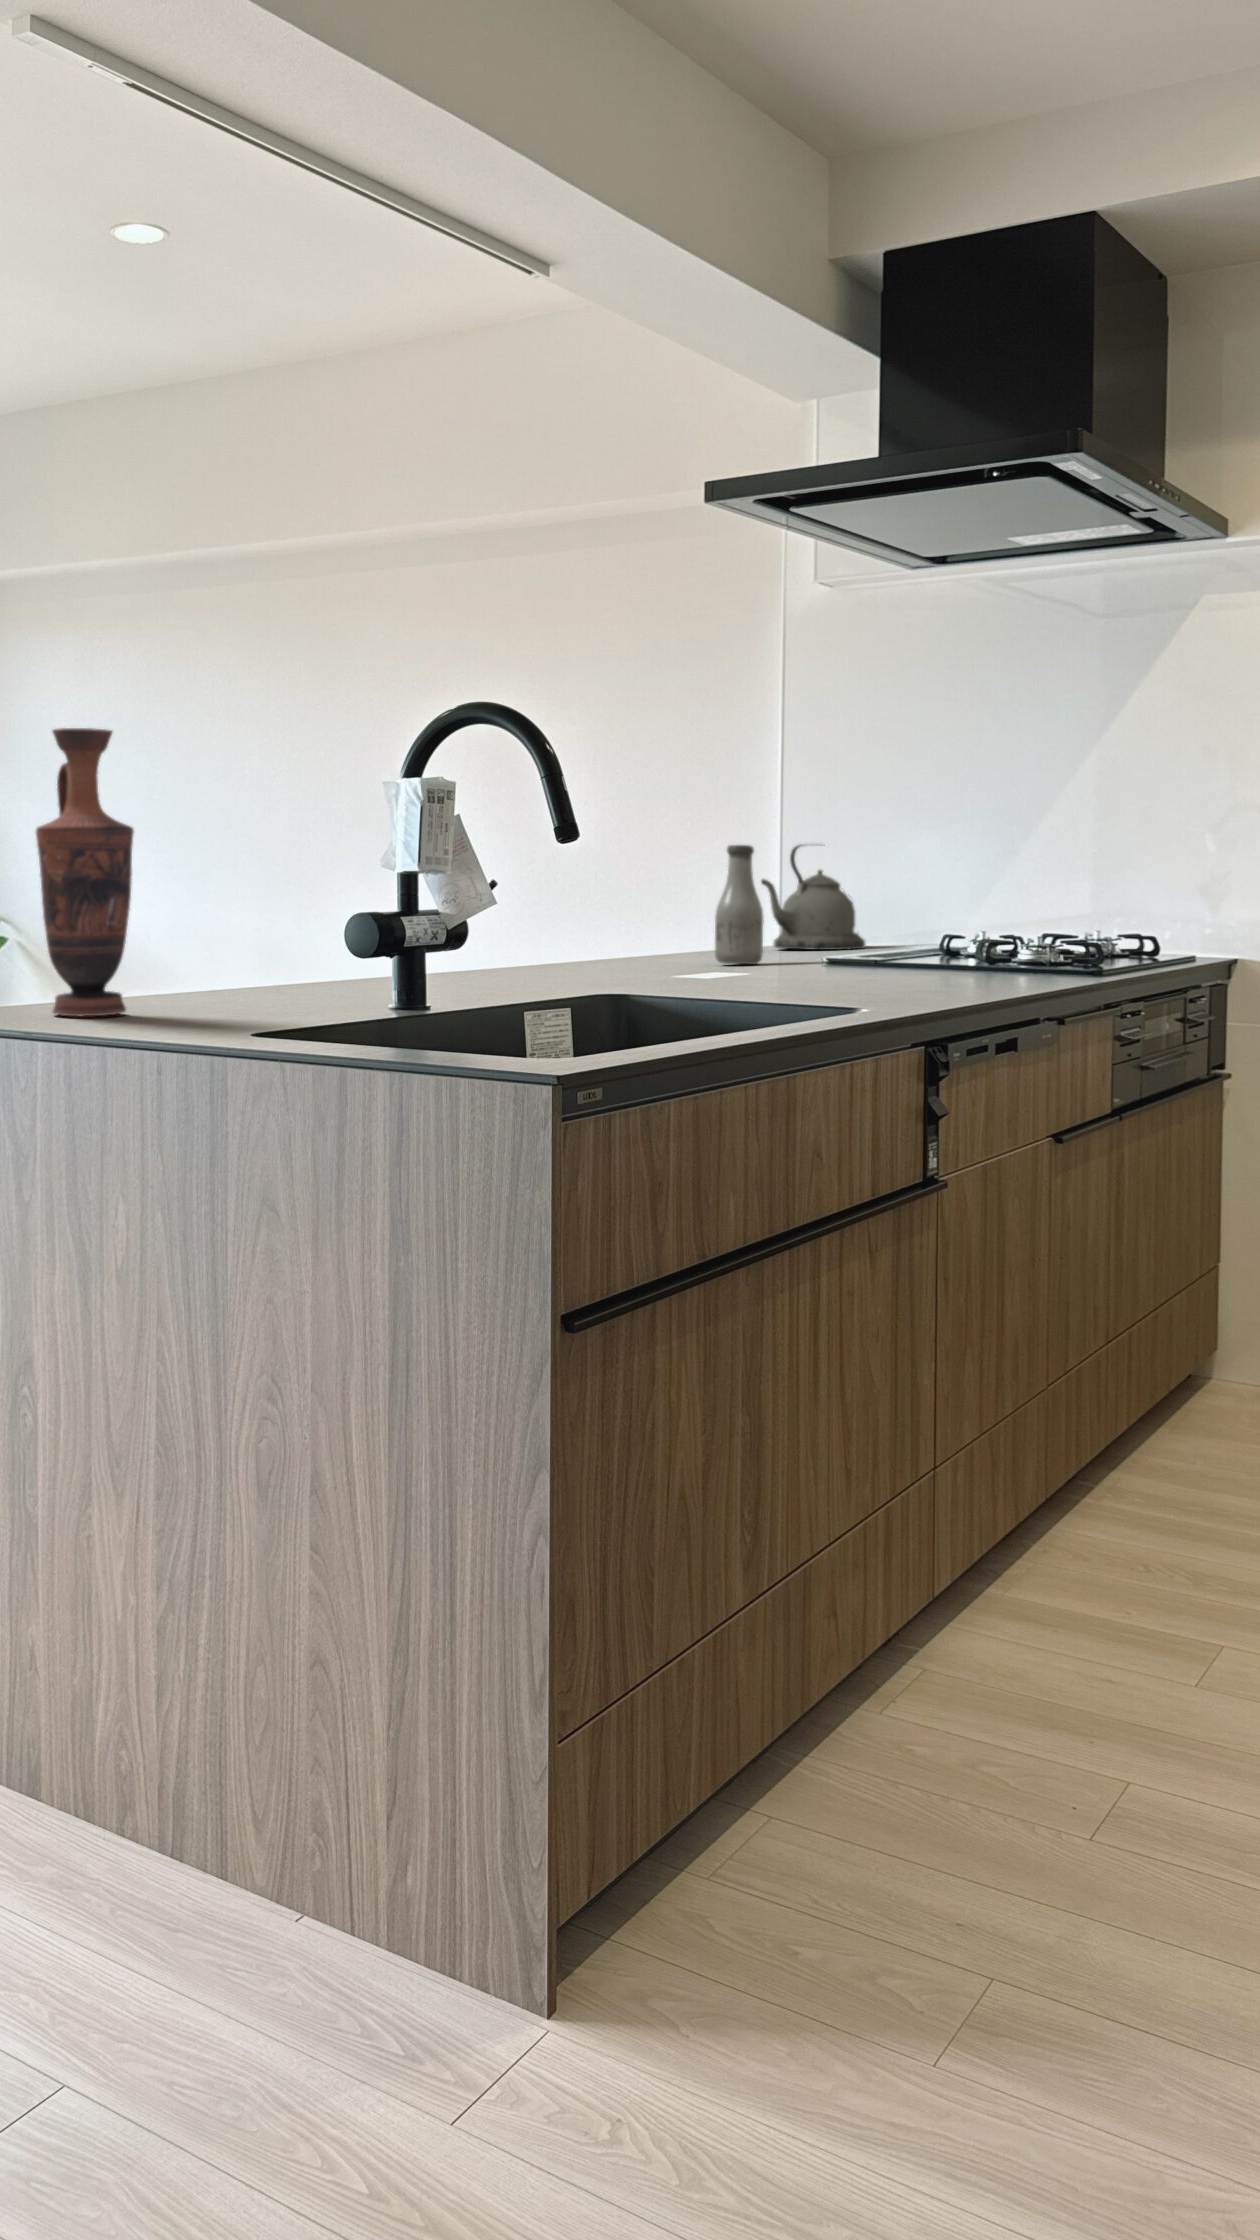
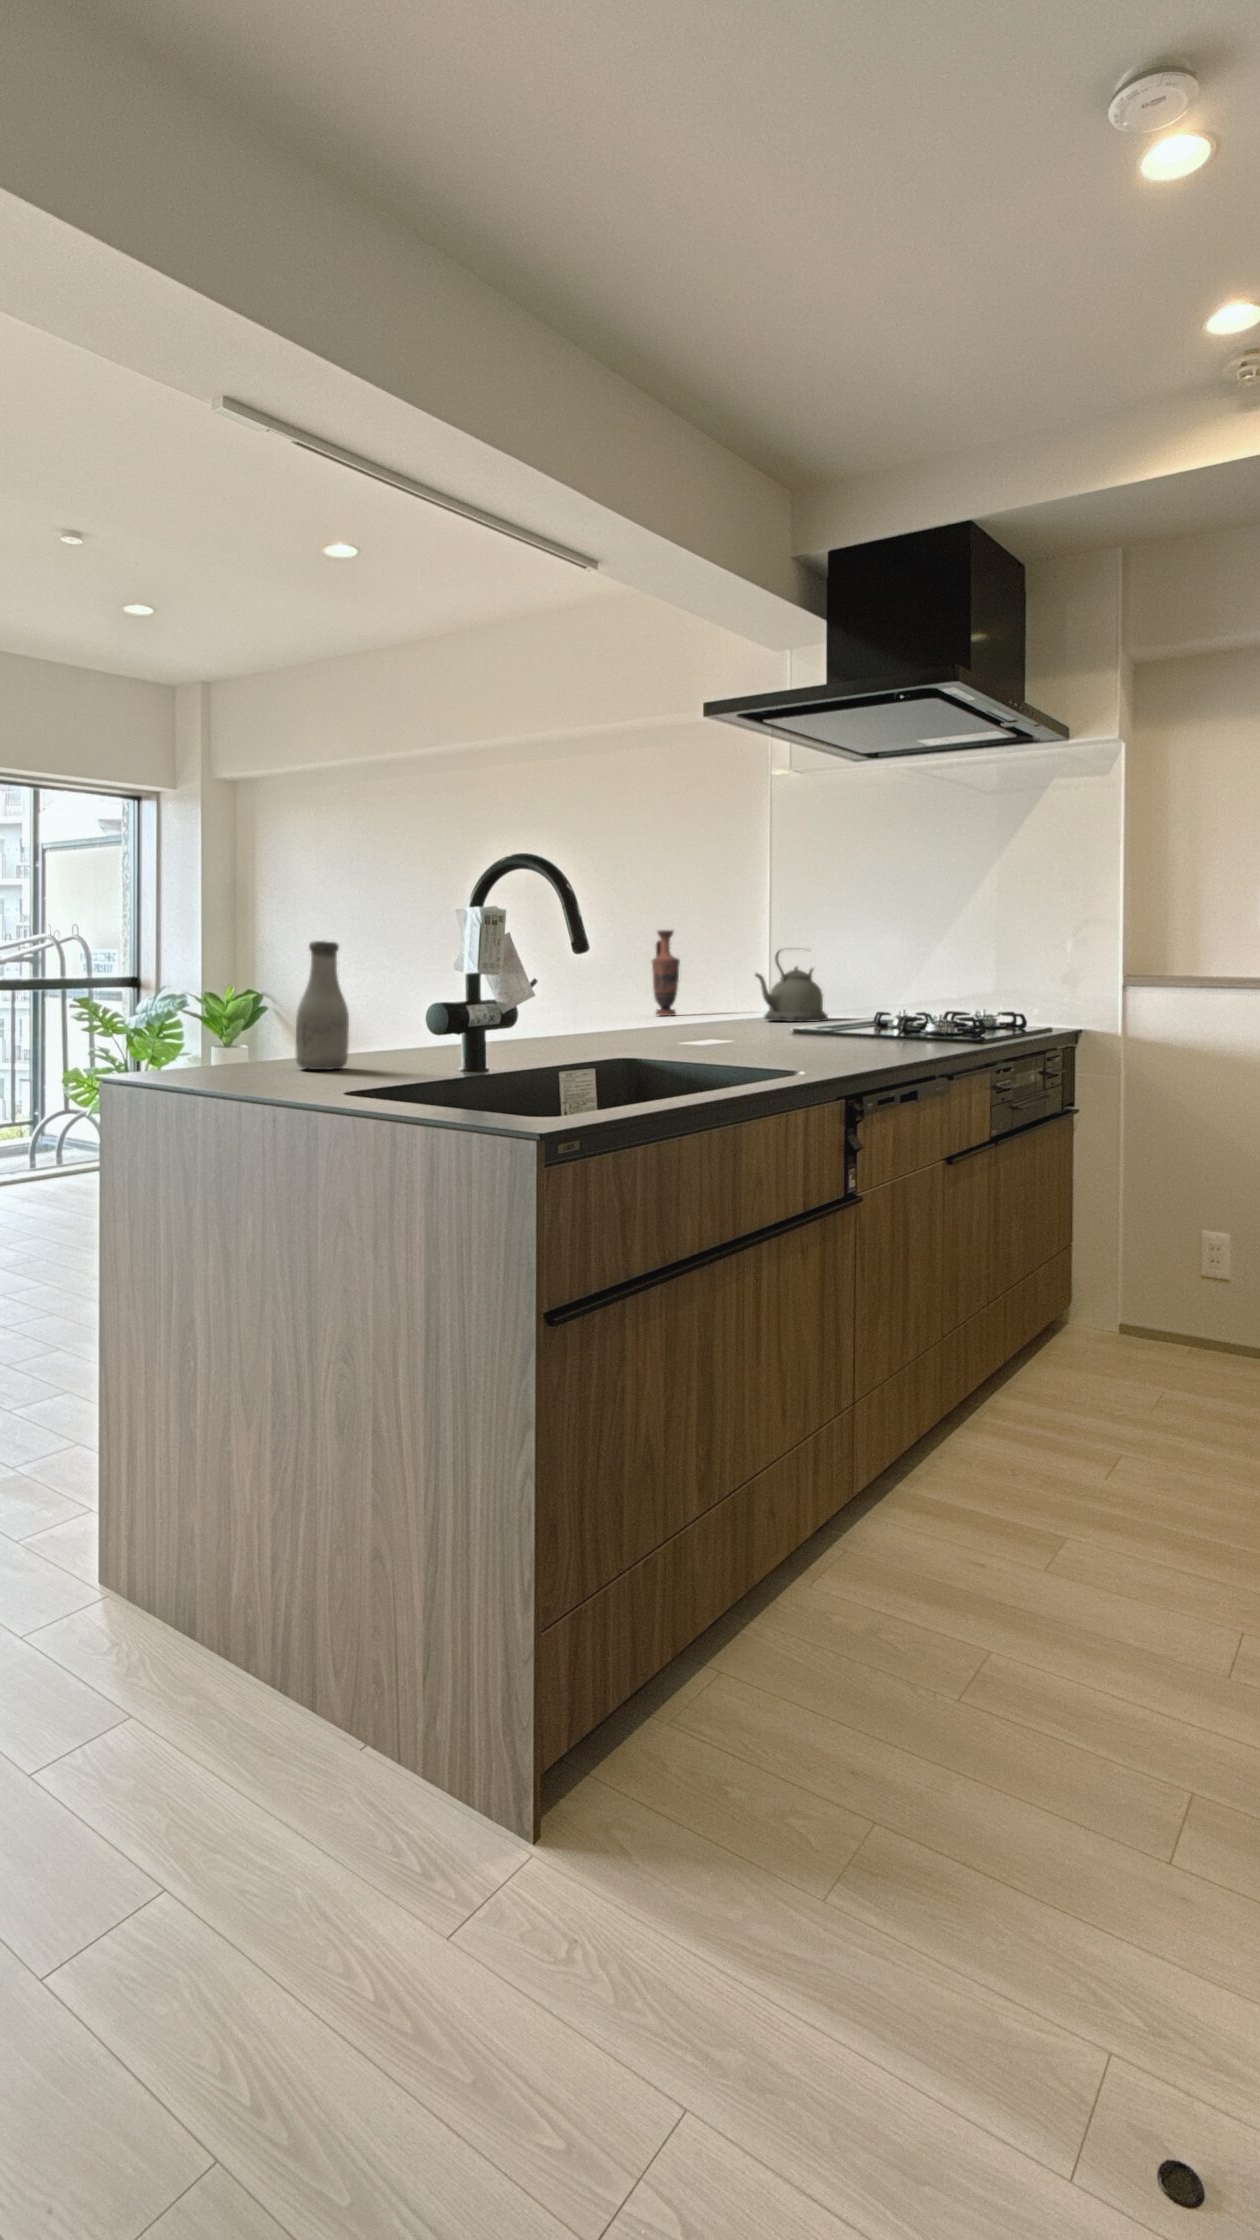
vase: present [36,728,134,1016] -> present [652,930,680,1016]
bottle: present [715,845,764,964] -> present [296,941,349,1069]

